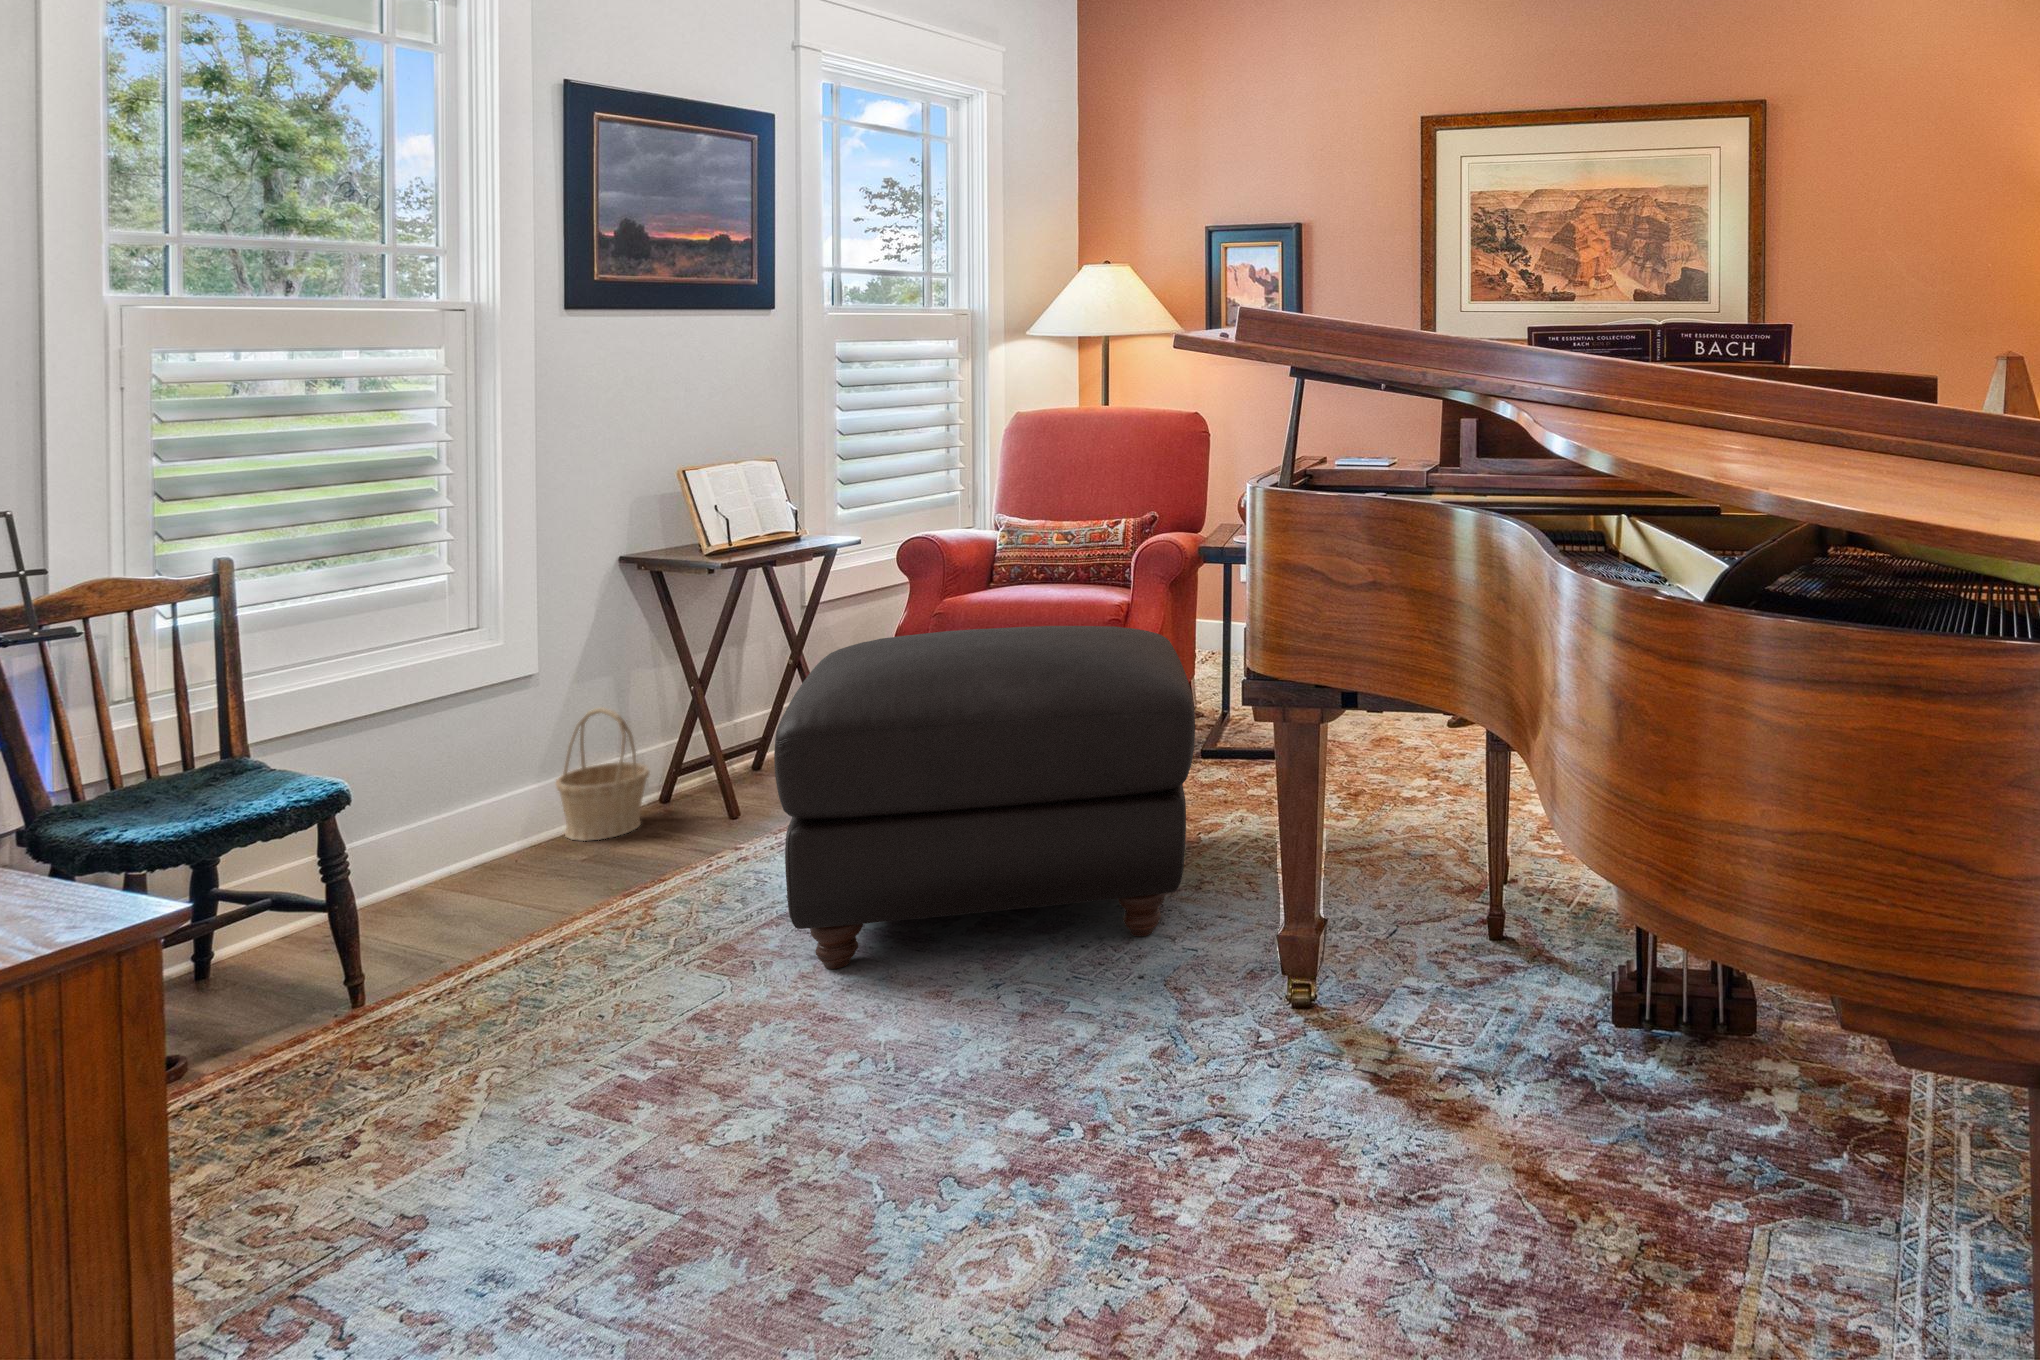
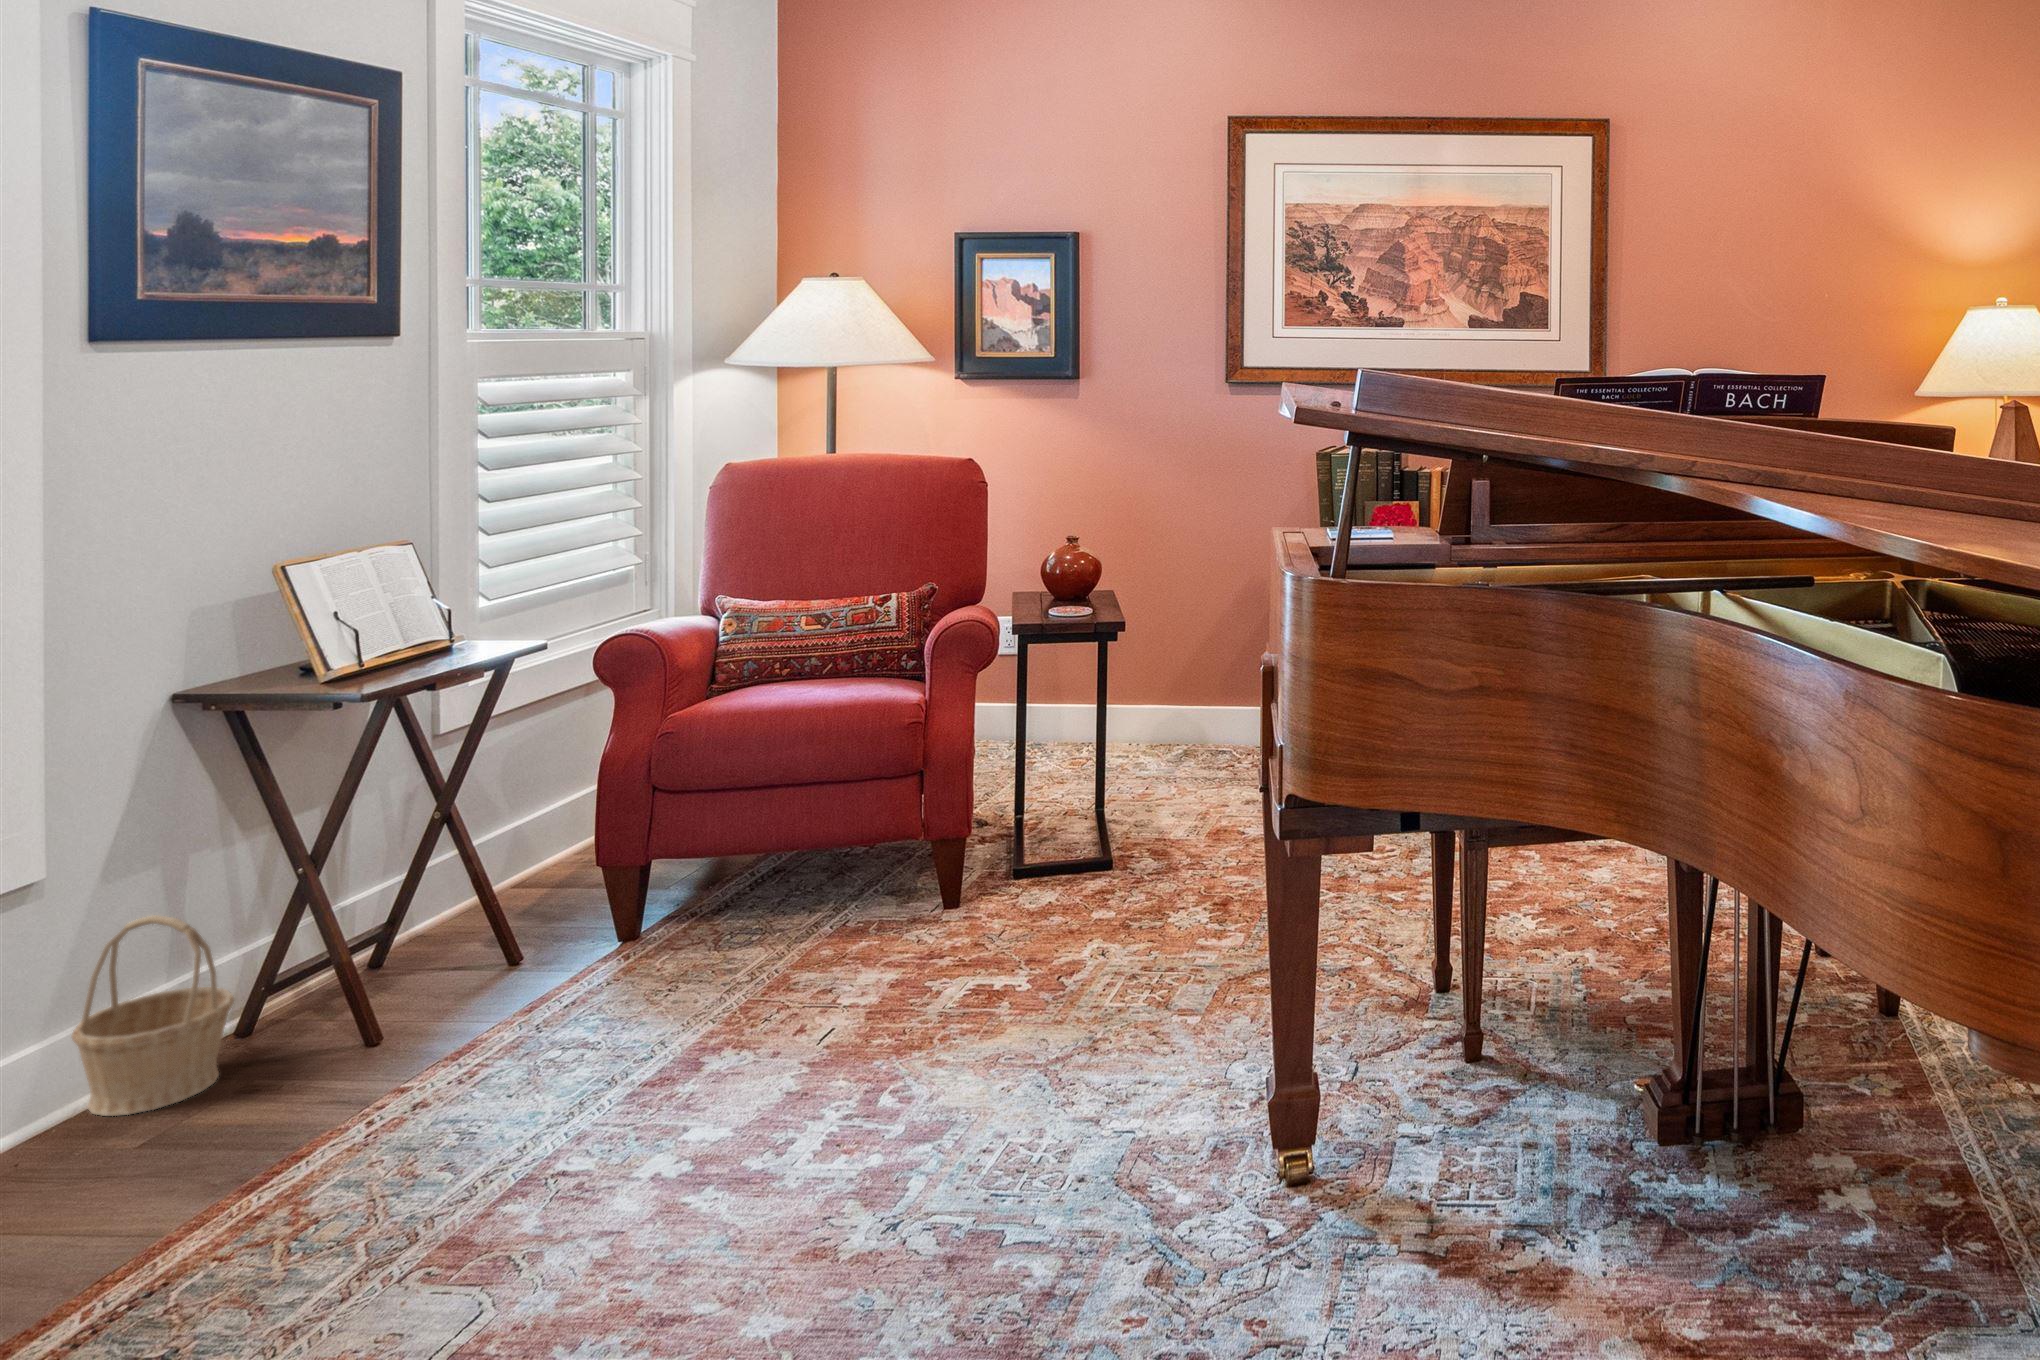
ottoman: present [774,626,1195,969] -> none [554,738,1126,1248]

